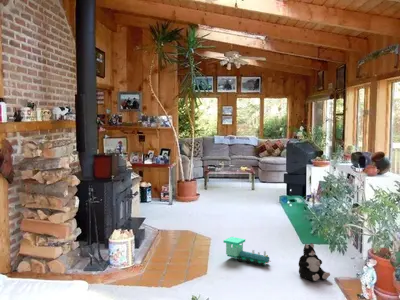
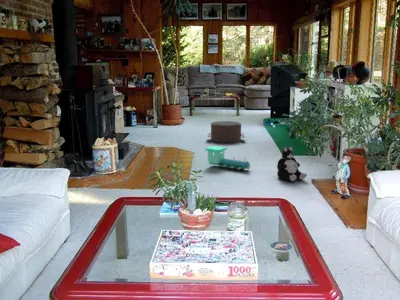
pouf: none [224,202,263,226] -> present [207,121,245,143]

